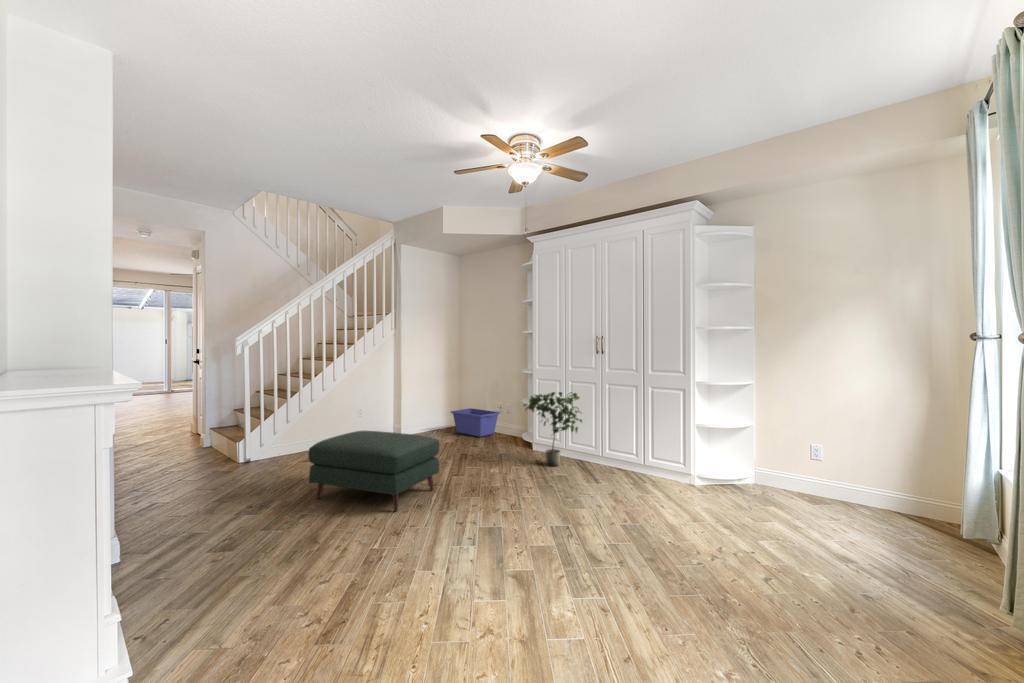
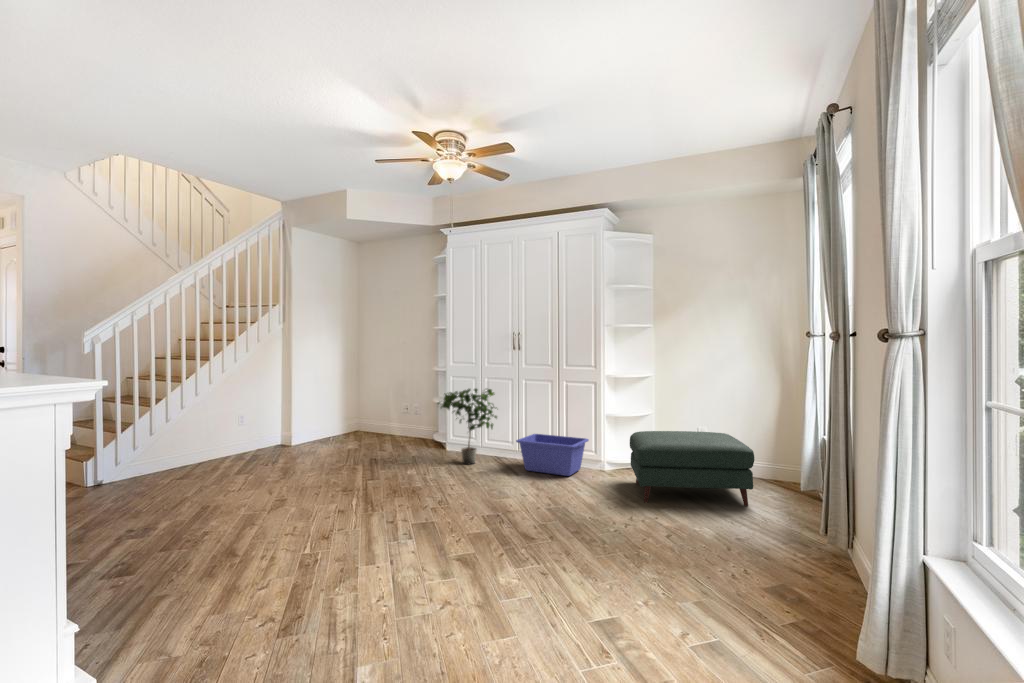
storage bin: present [451,408,500,437] -> present [516,434,589,476]
ottoman: present [308,431,440,512] -> present [630,431,754,506]

